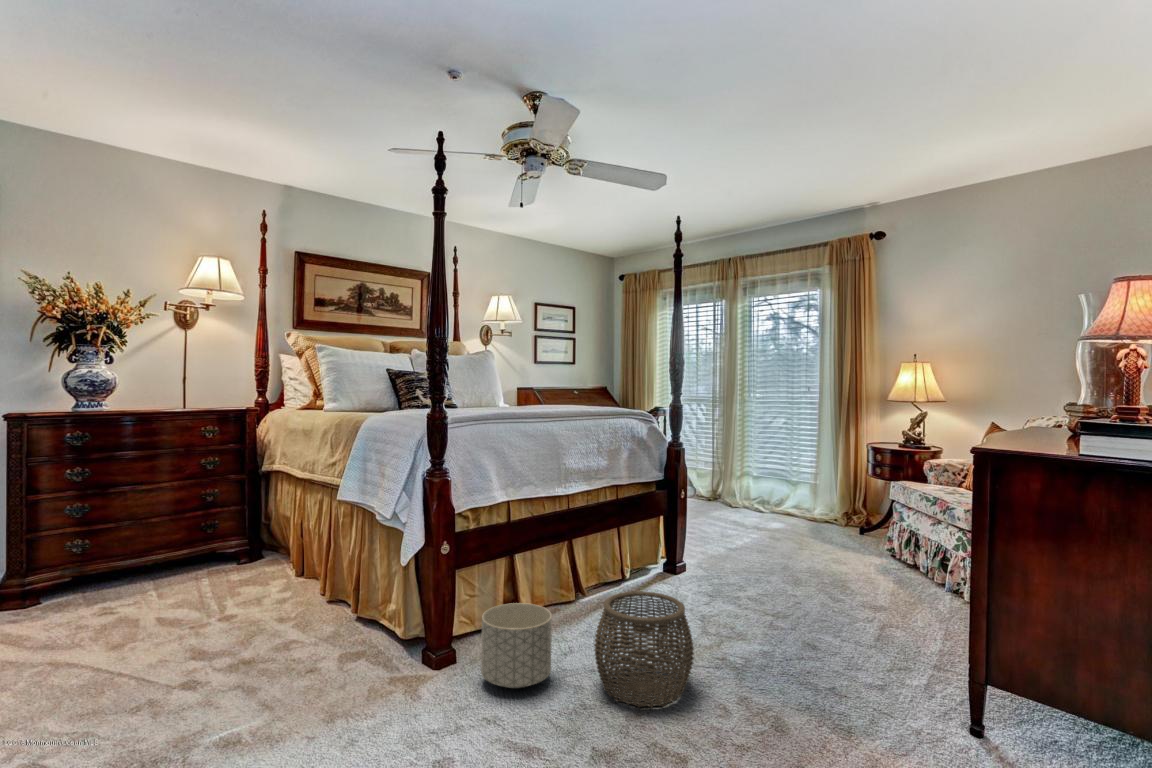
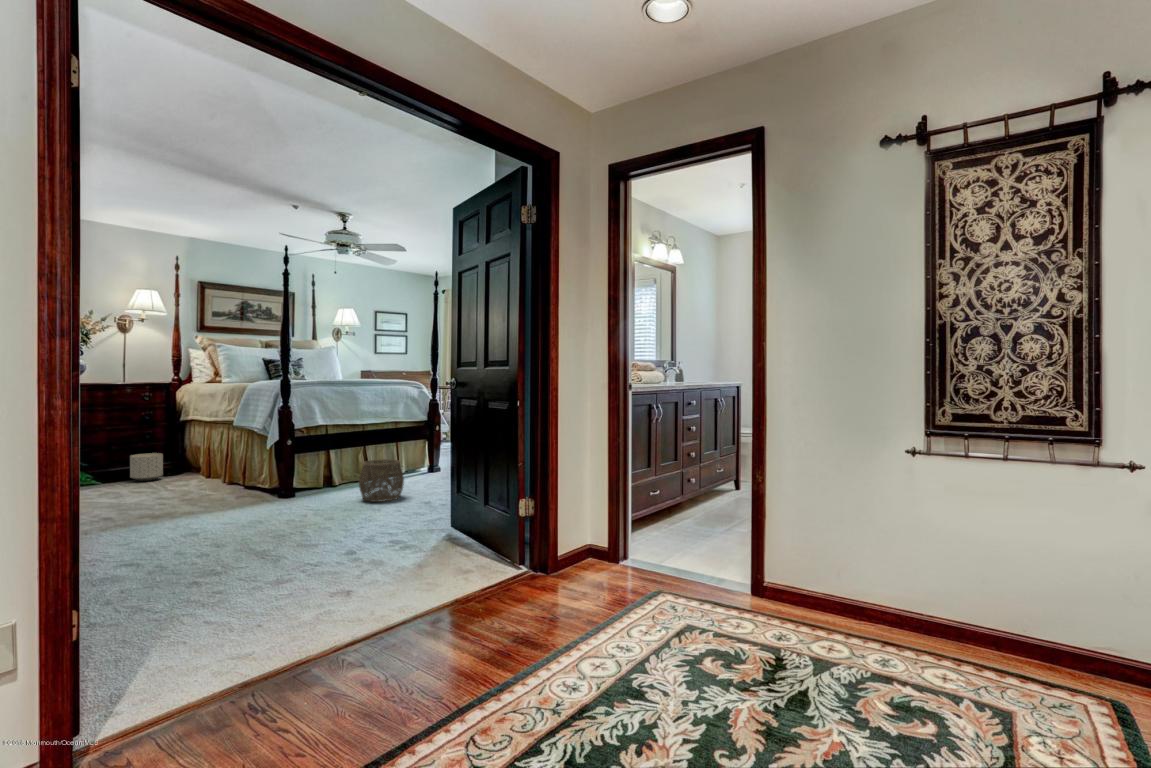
planter: present [481,603,552,689] -> present [130,453,163,481]

